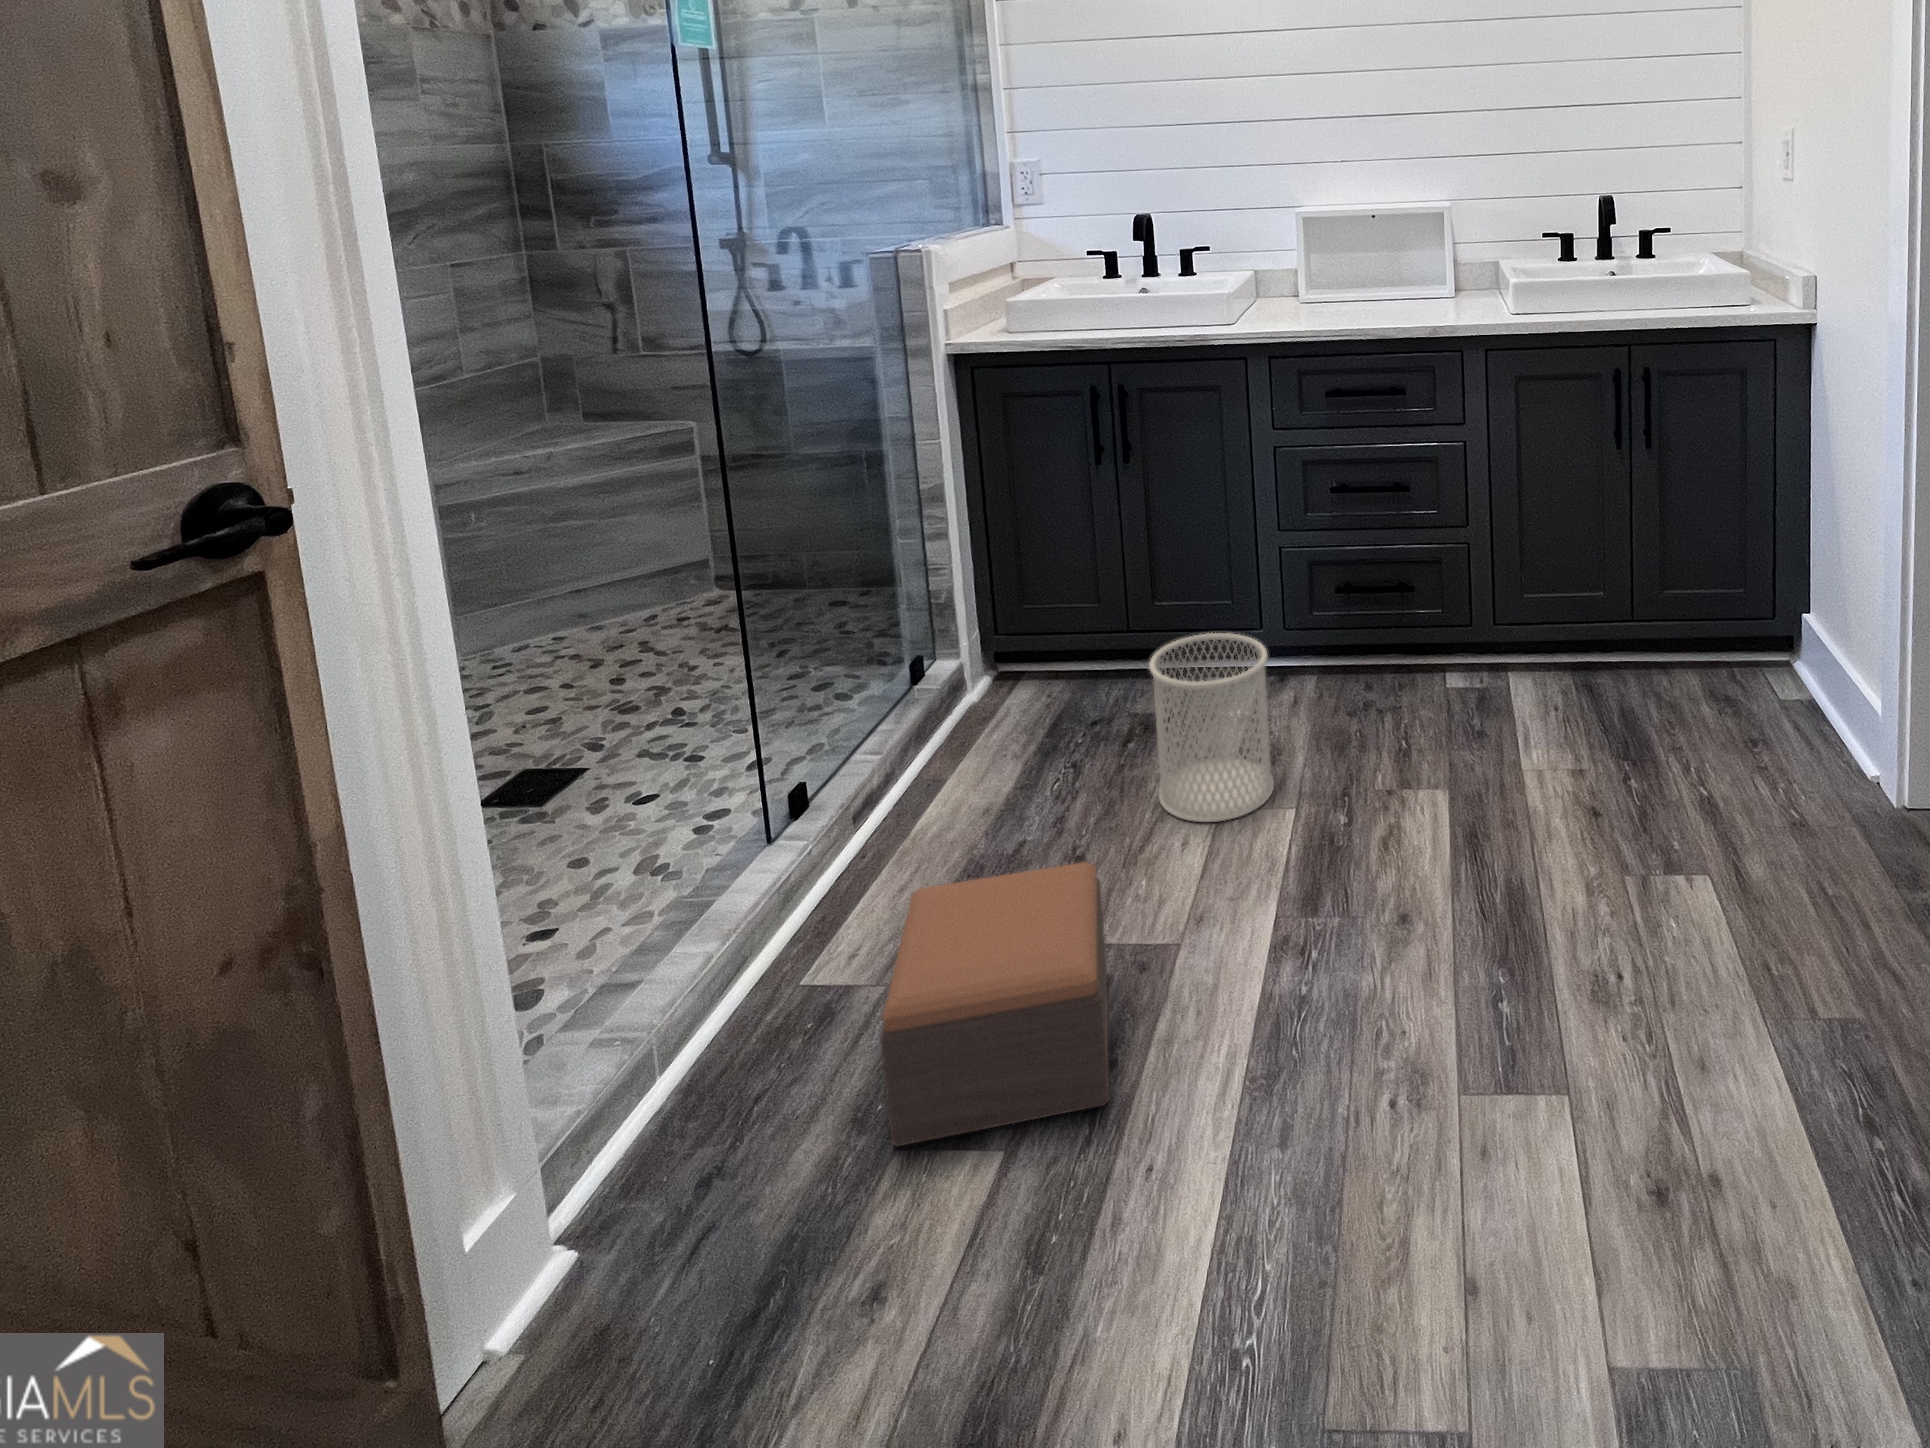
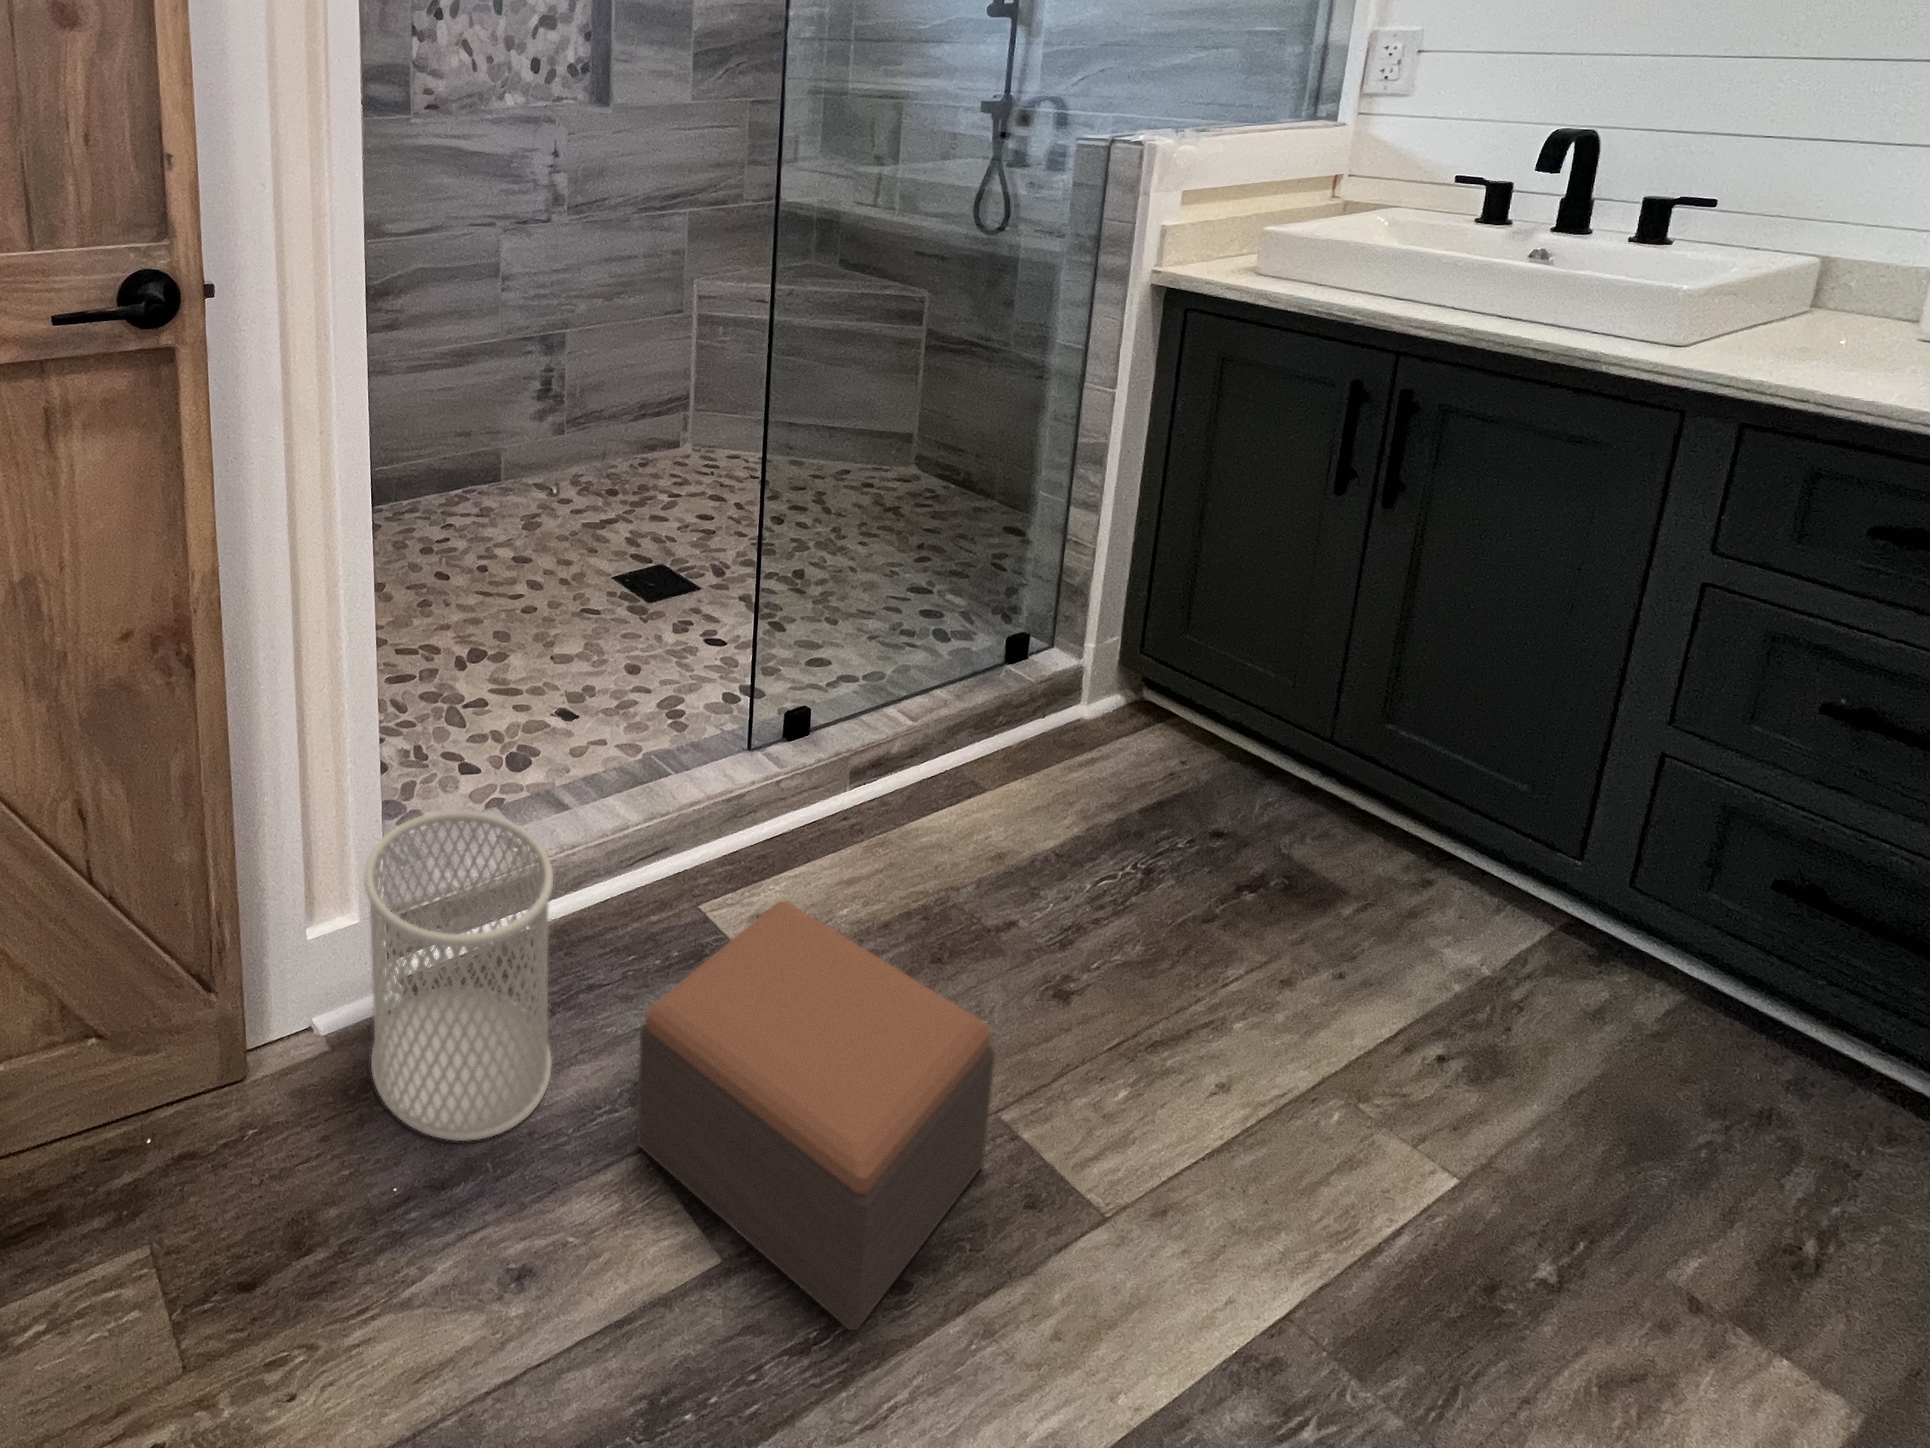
wastebasket: present [1149,633,1274,822] -> present [364,810,553,1141]

